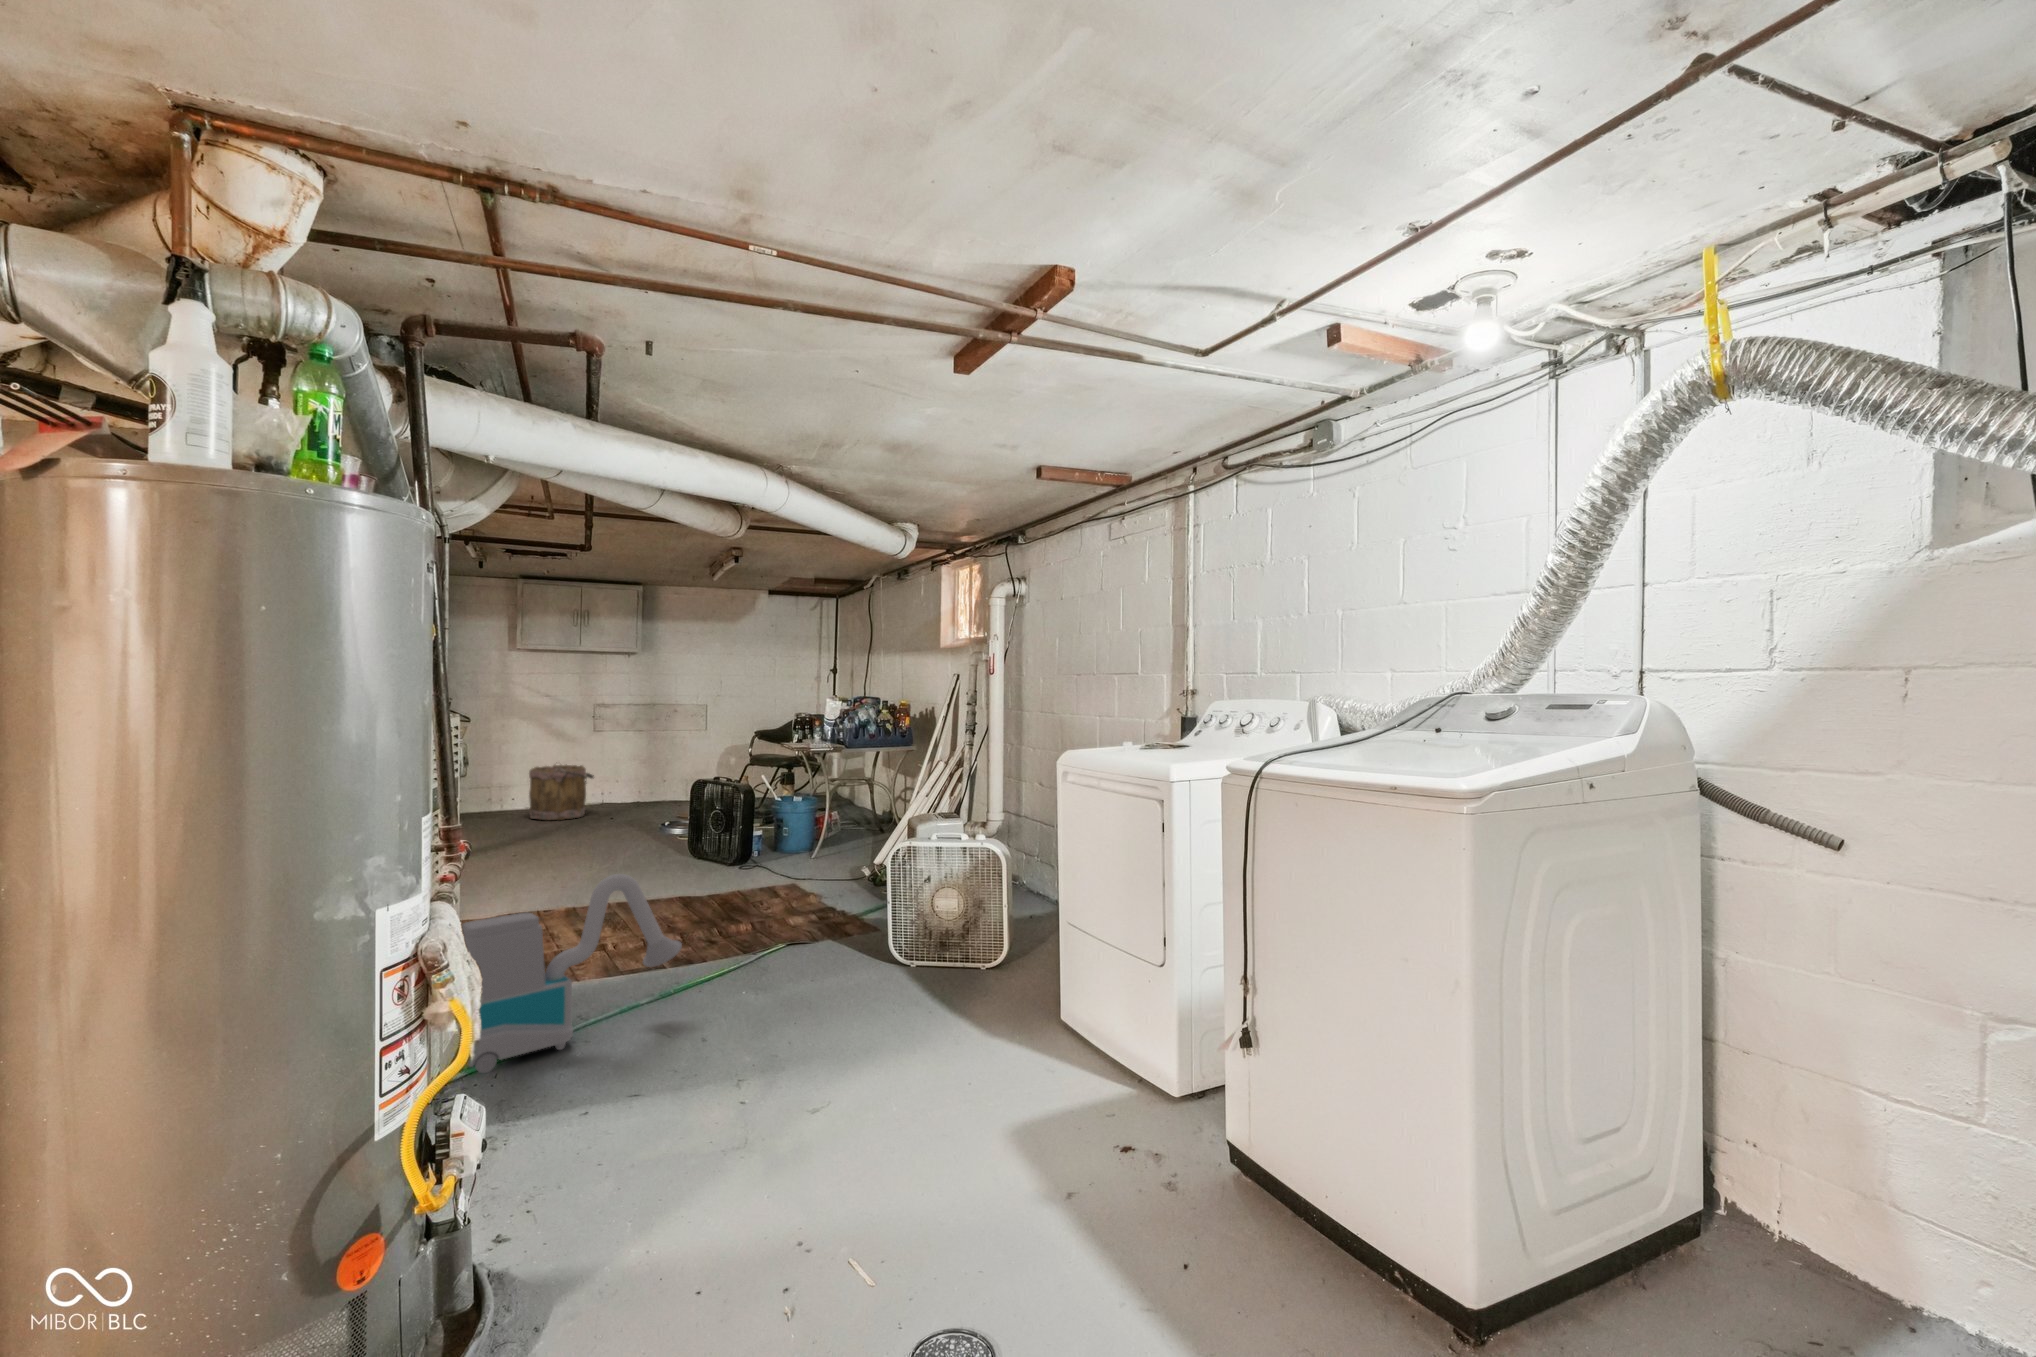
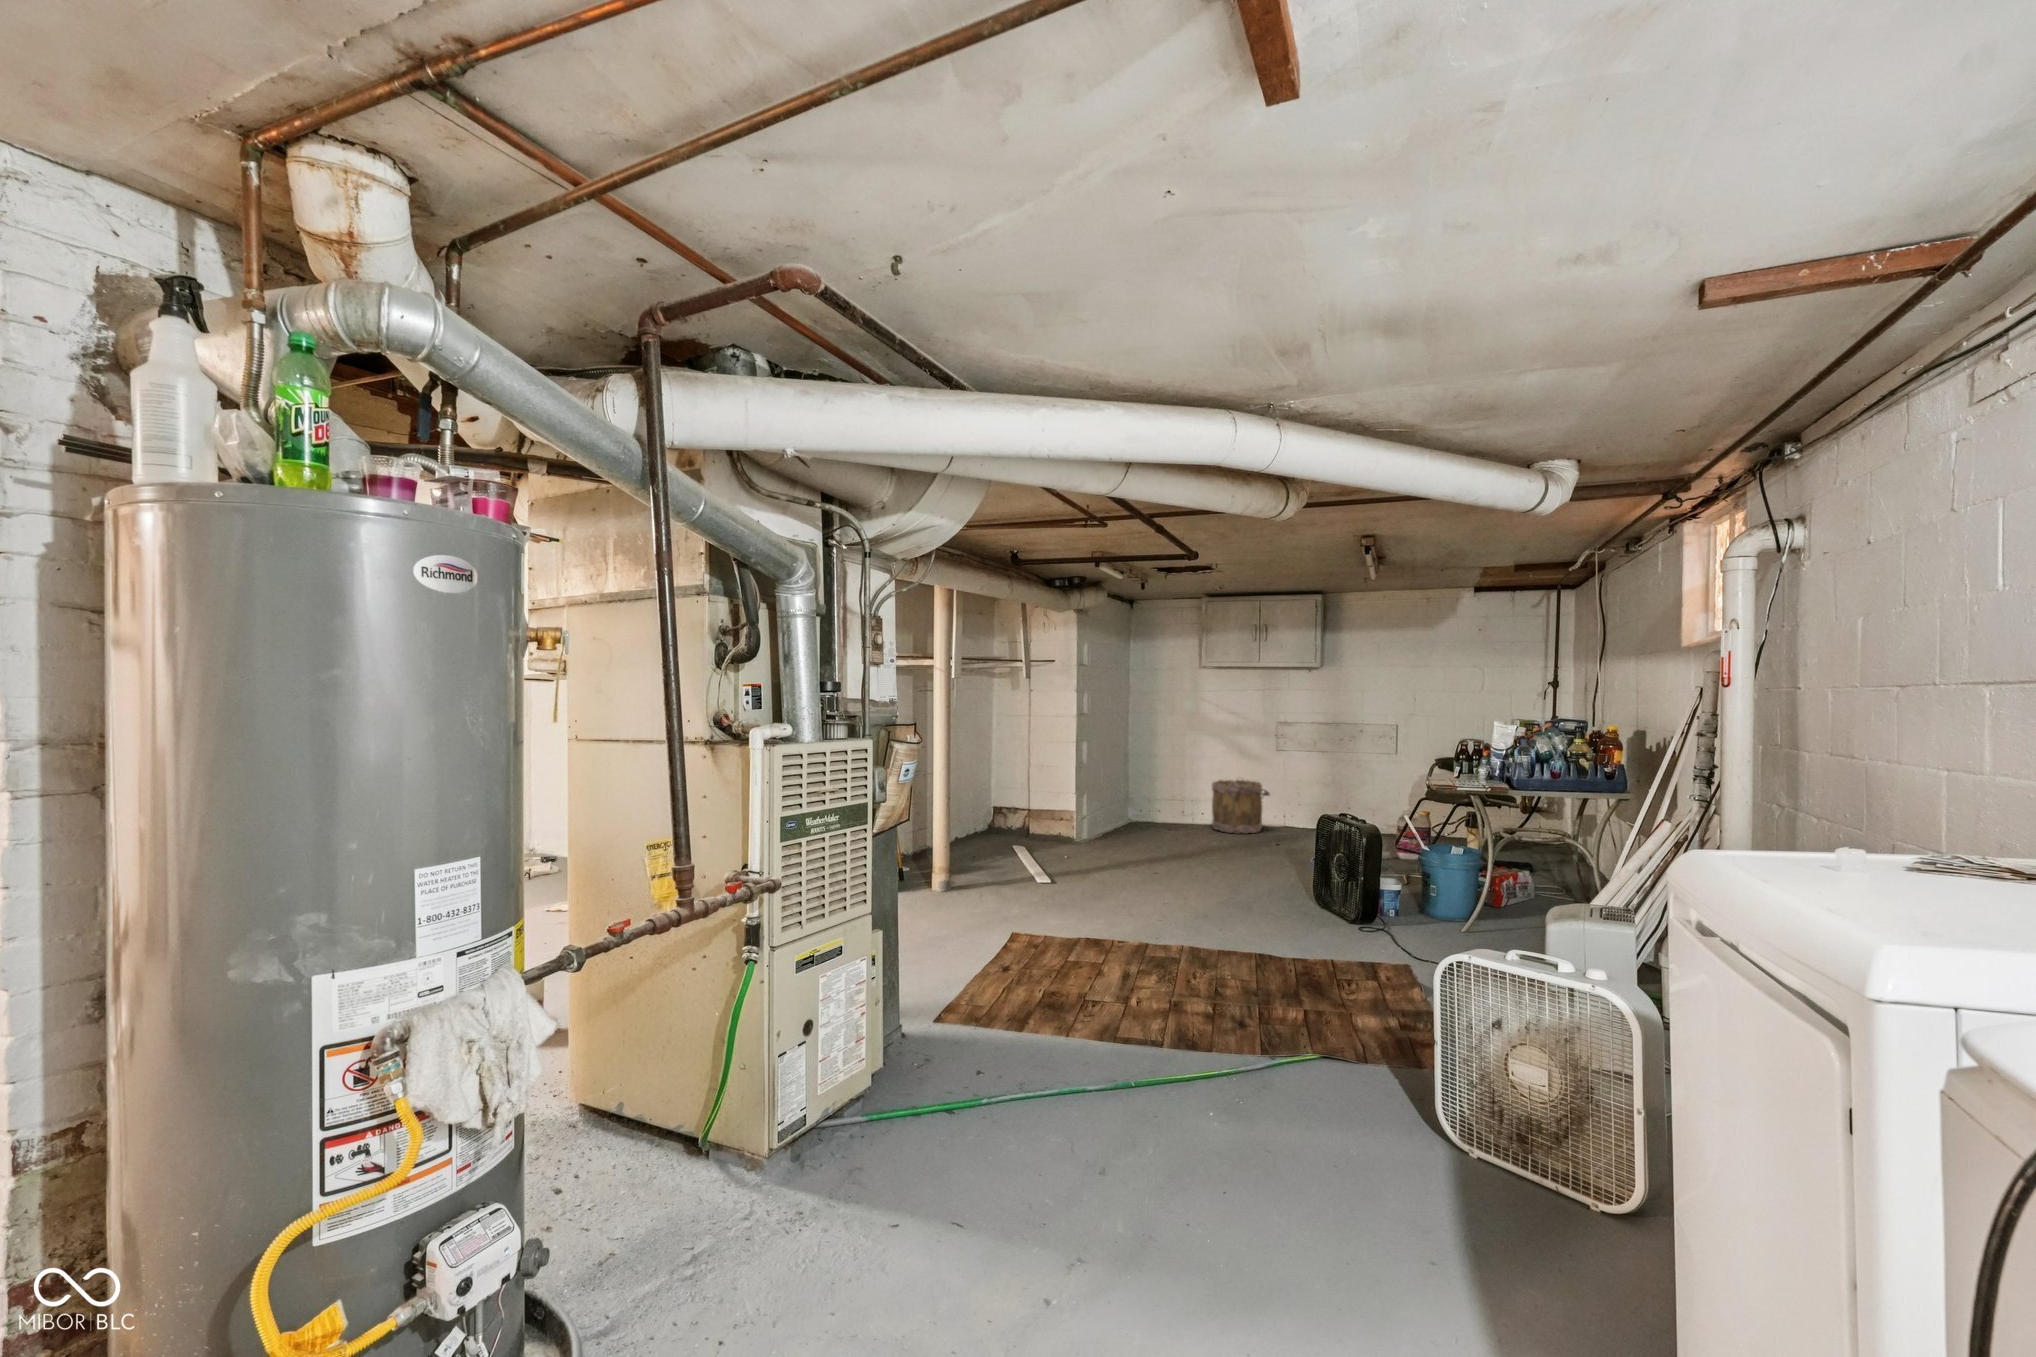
vacuum cleaner: present [462,874,682,1073] -> none [881,922,1124,1110]

